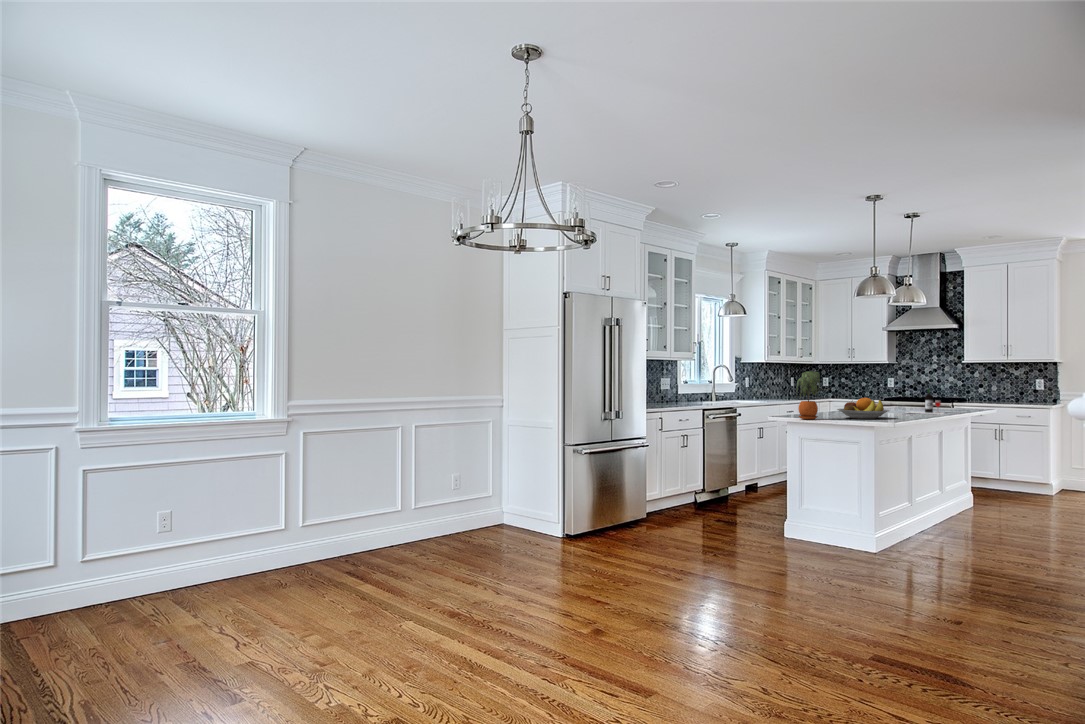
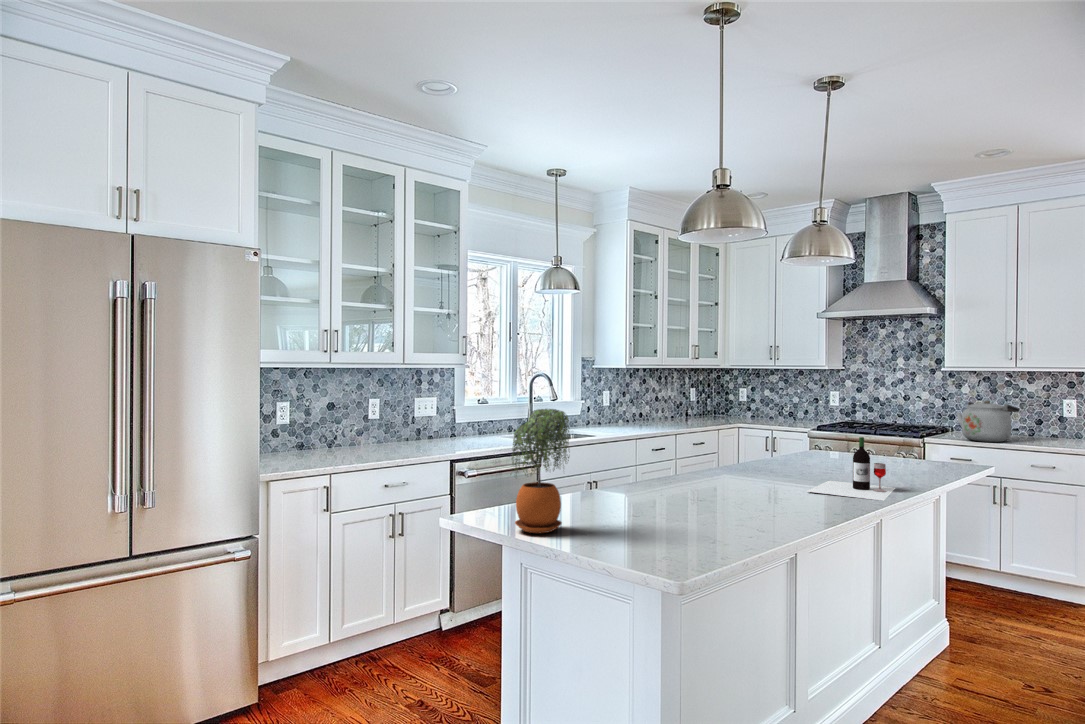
kettle: none [971,379,1009,403] -> present [957,400,1020,442]
fruit bowl: present [837,398,889,419] -> none [619,477,742,534]

